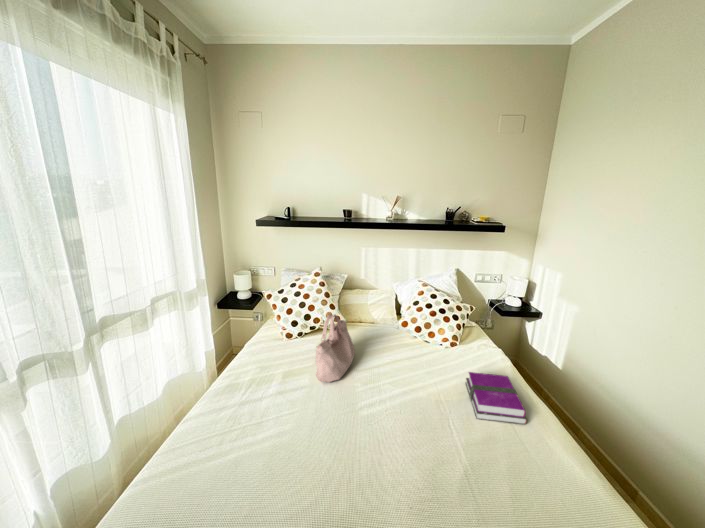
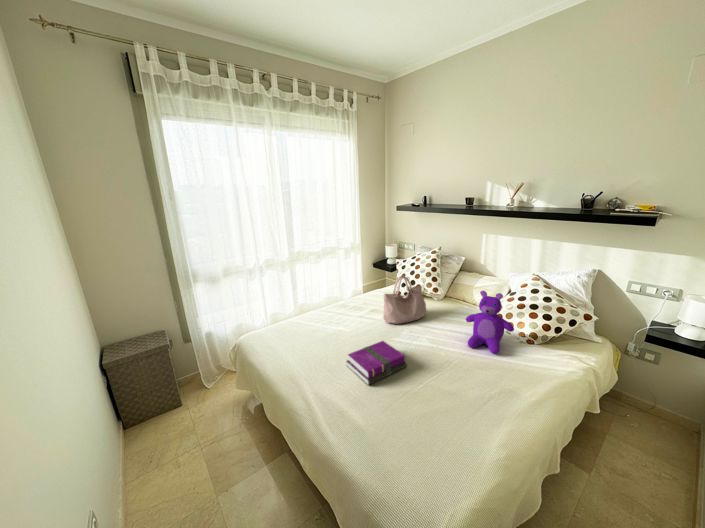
teddy bear: none [409,308,455,373] -> present [466,291,514,354]
notebook: present [466,372,527,424] -> present [346,341,407,385]

